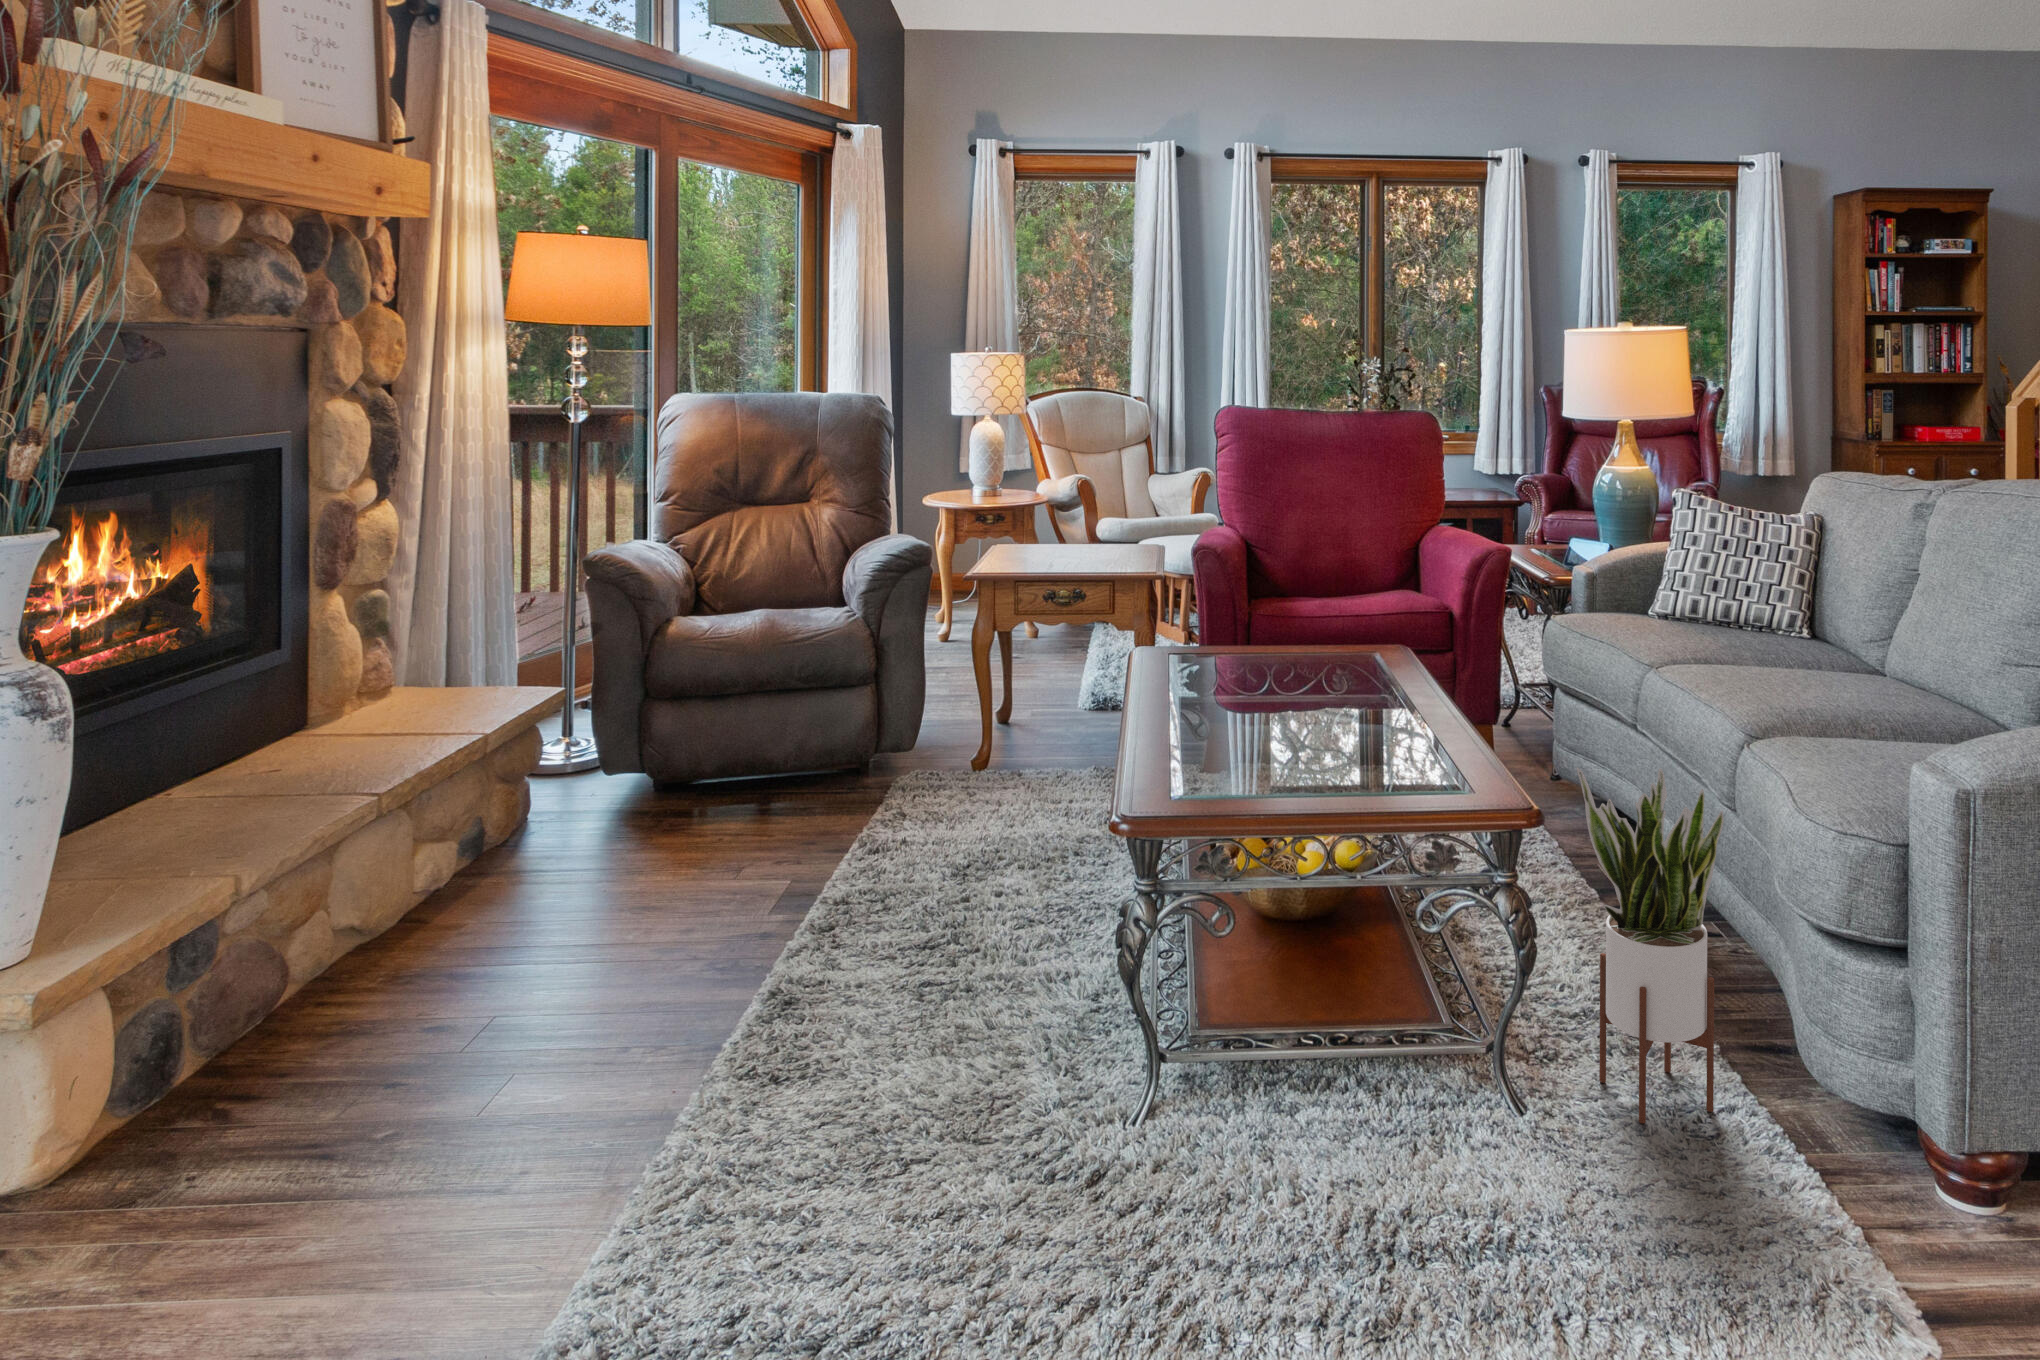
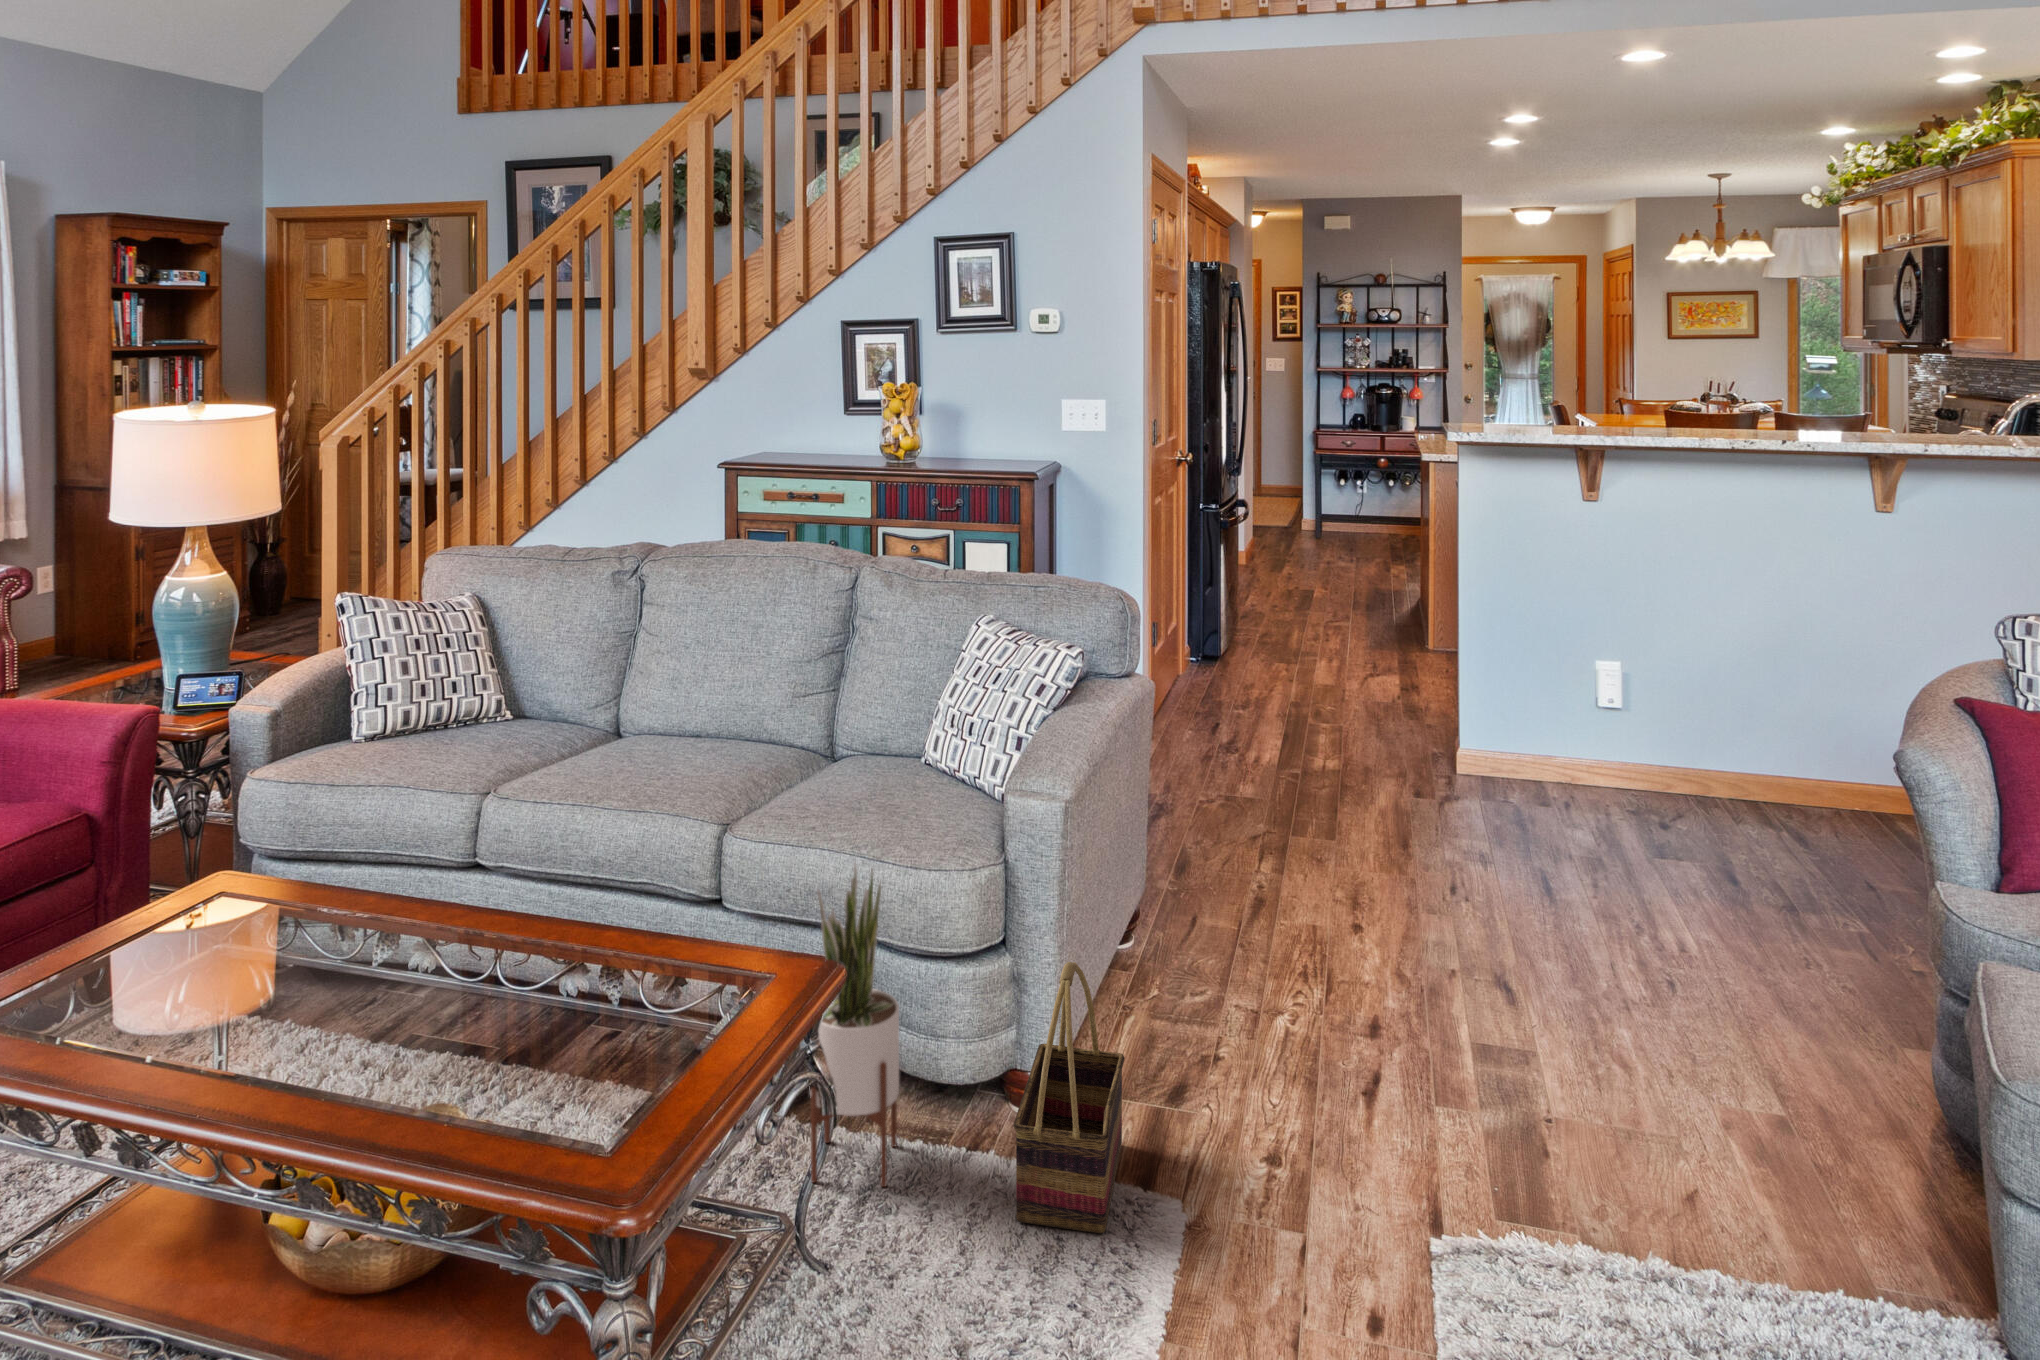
basket: none [1678,970,1928,1291] -> present [1013,962,1125,1234]

